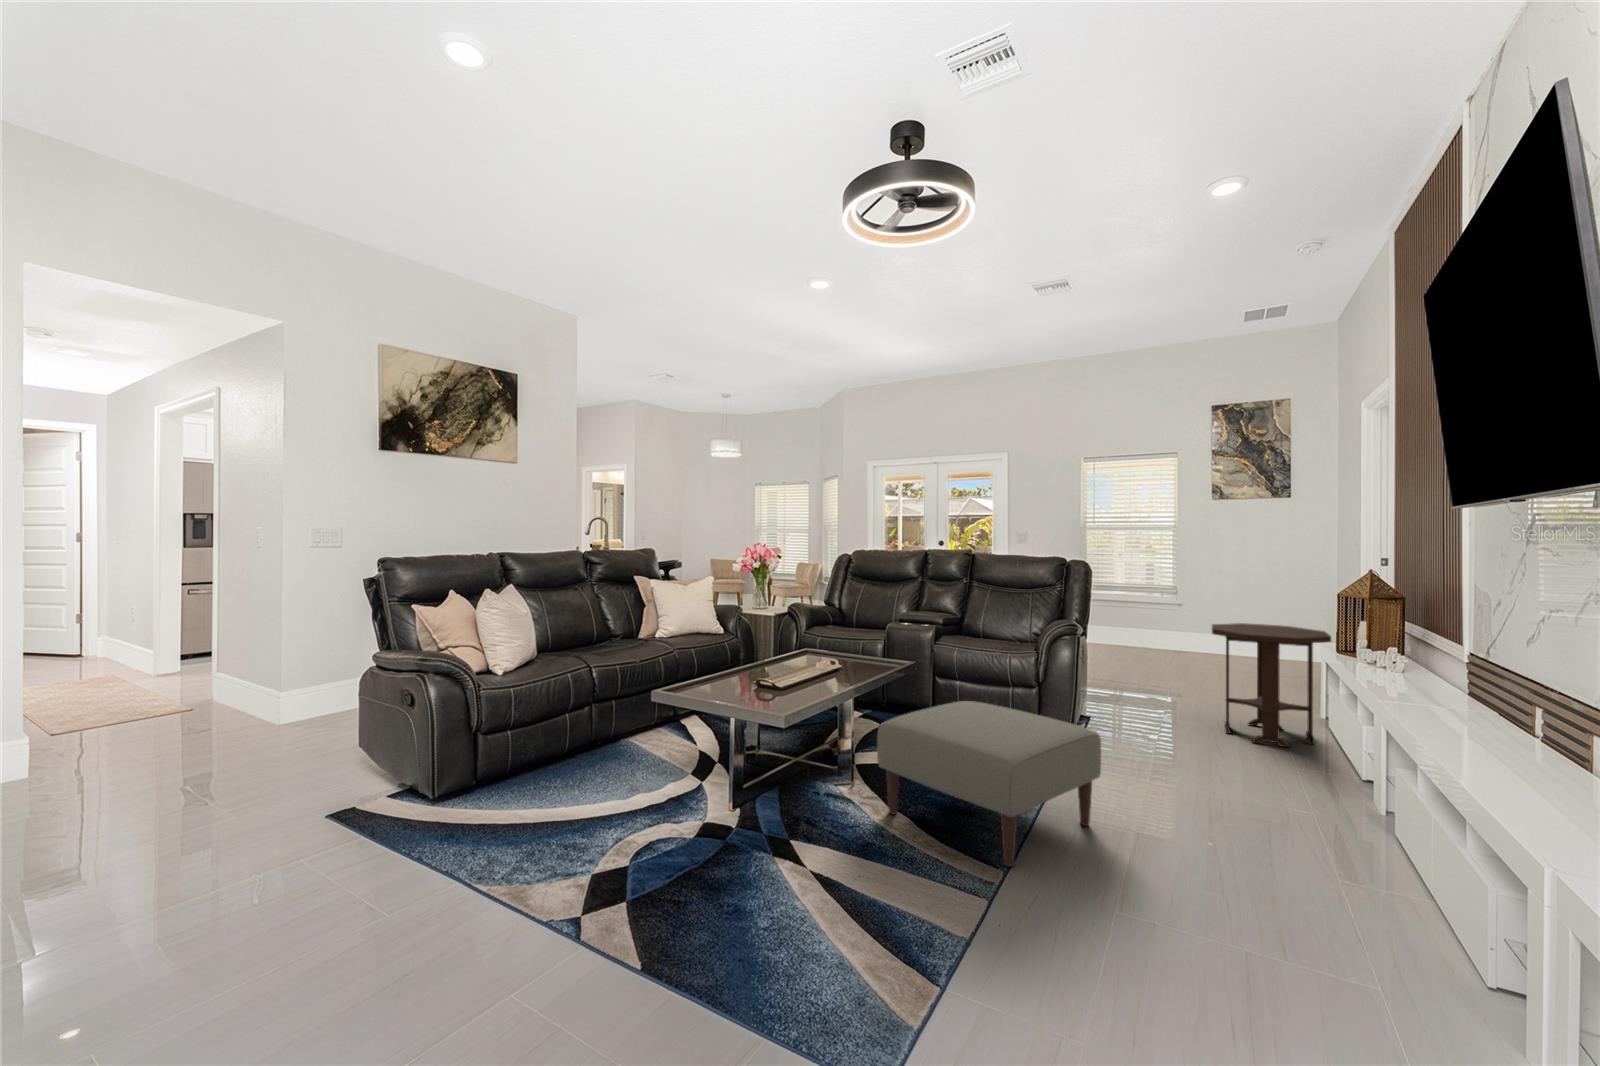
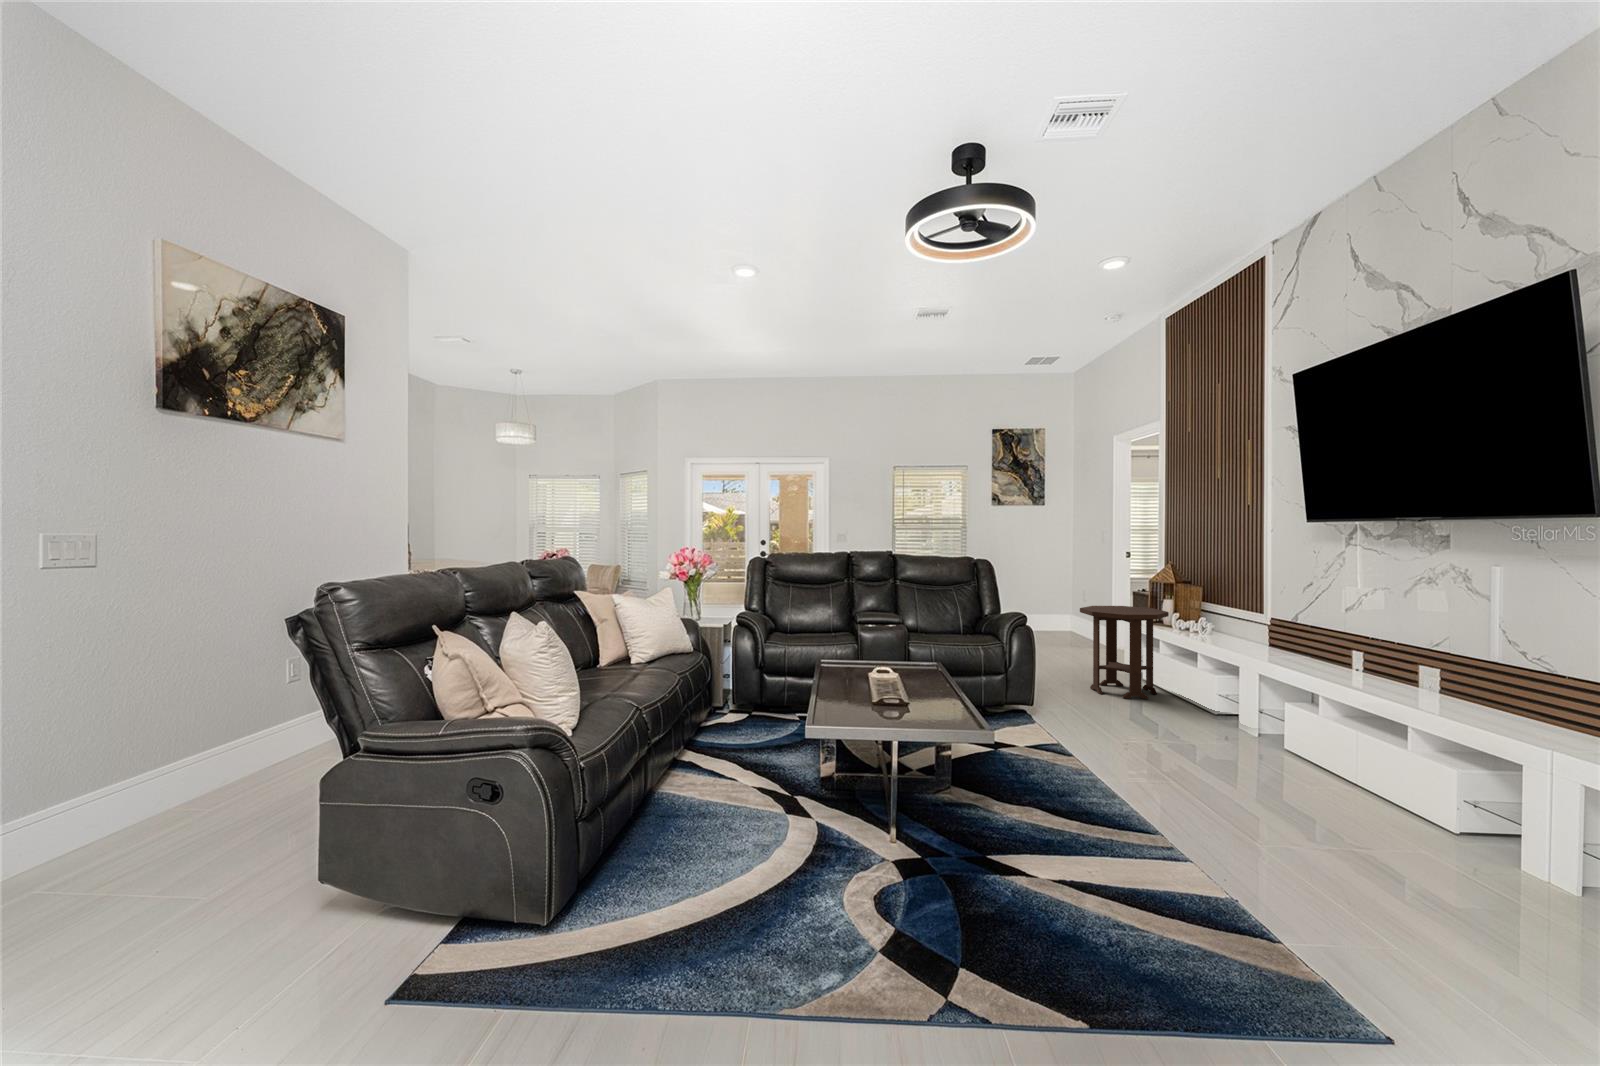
ottoman: present [877,701,1101,867] -> none [998,693,1168,832]

